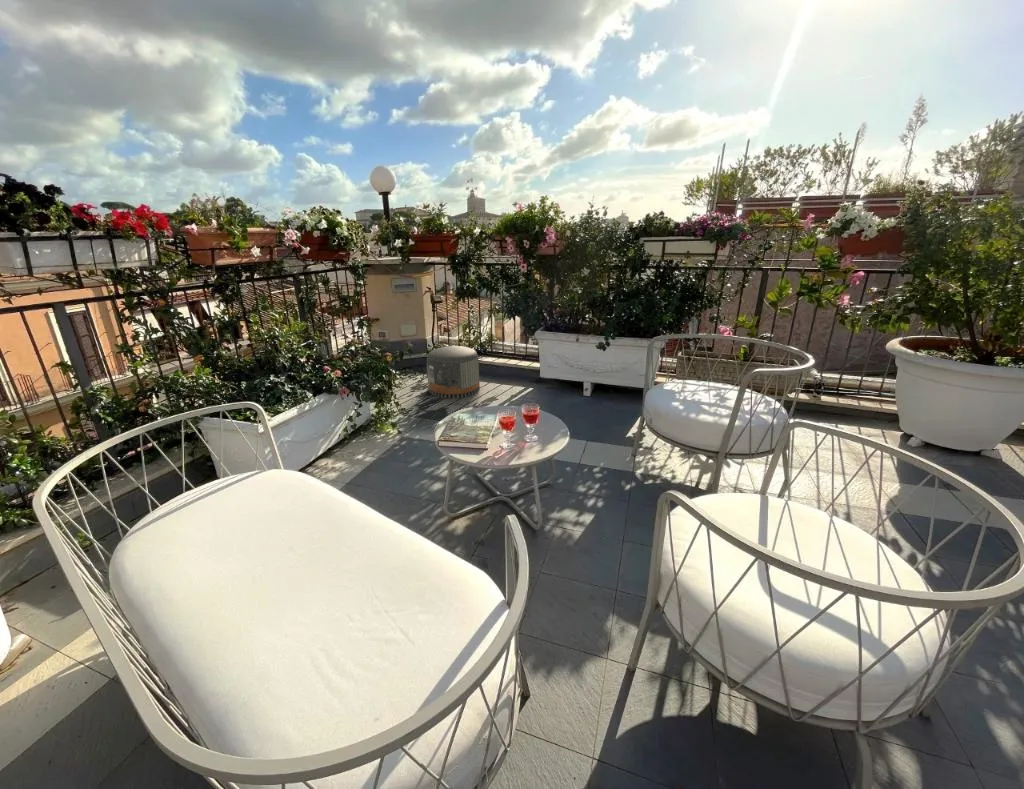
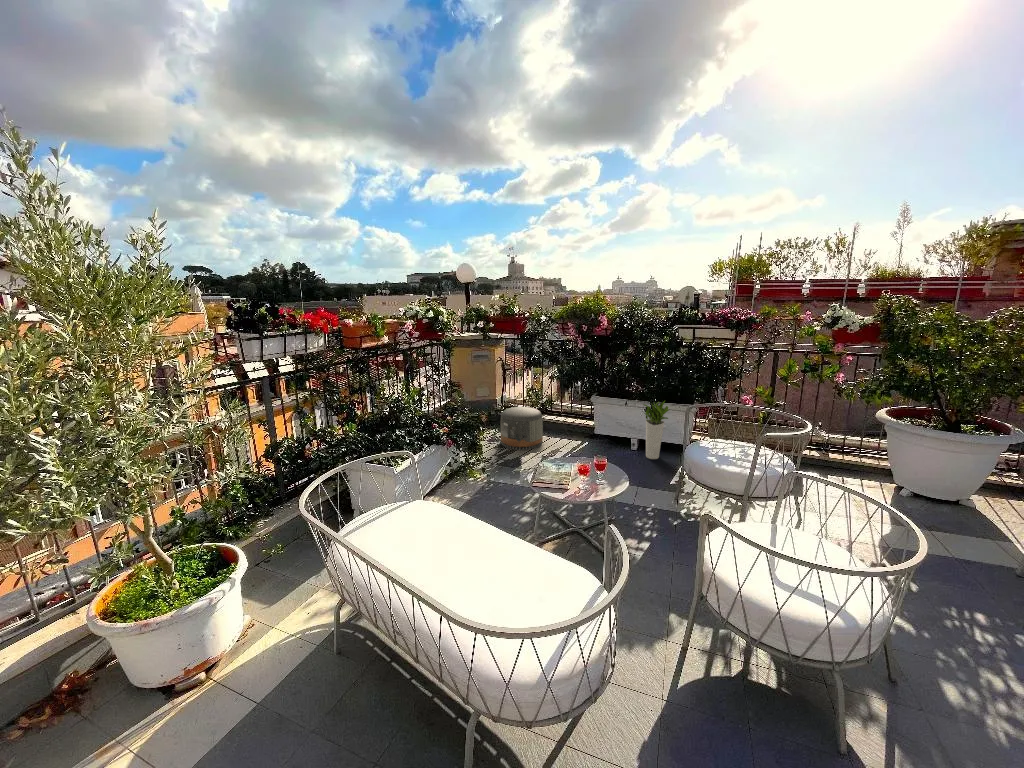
planter: none [595,333,632,406] -> present [644,401,670,459]

